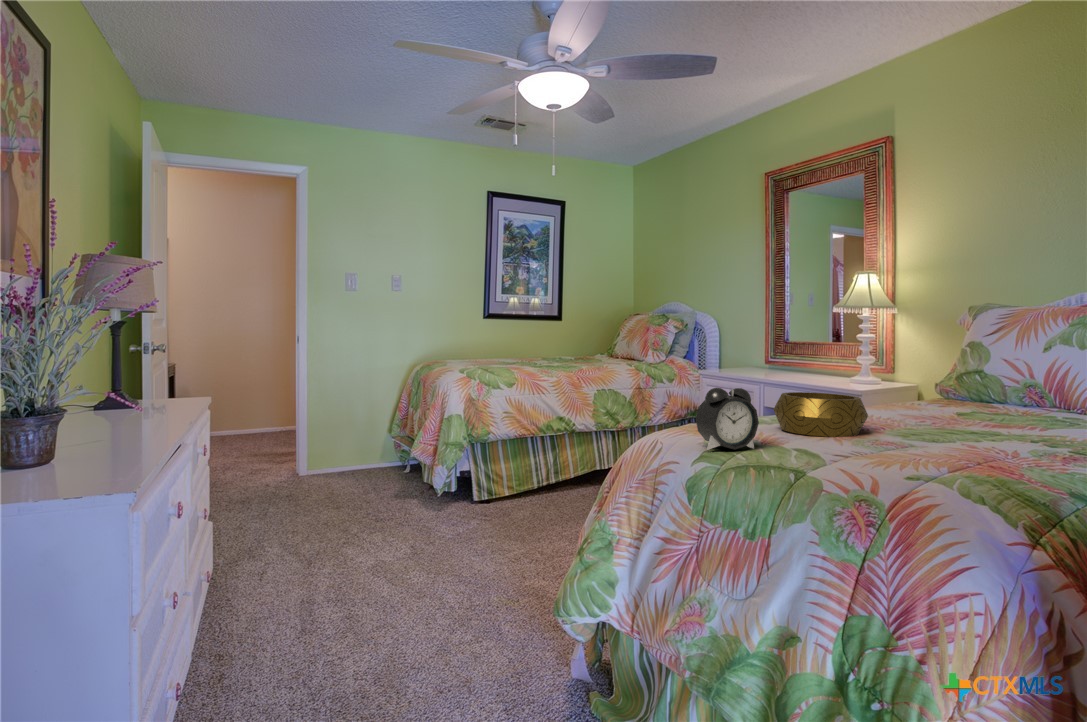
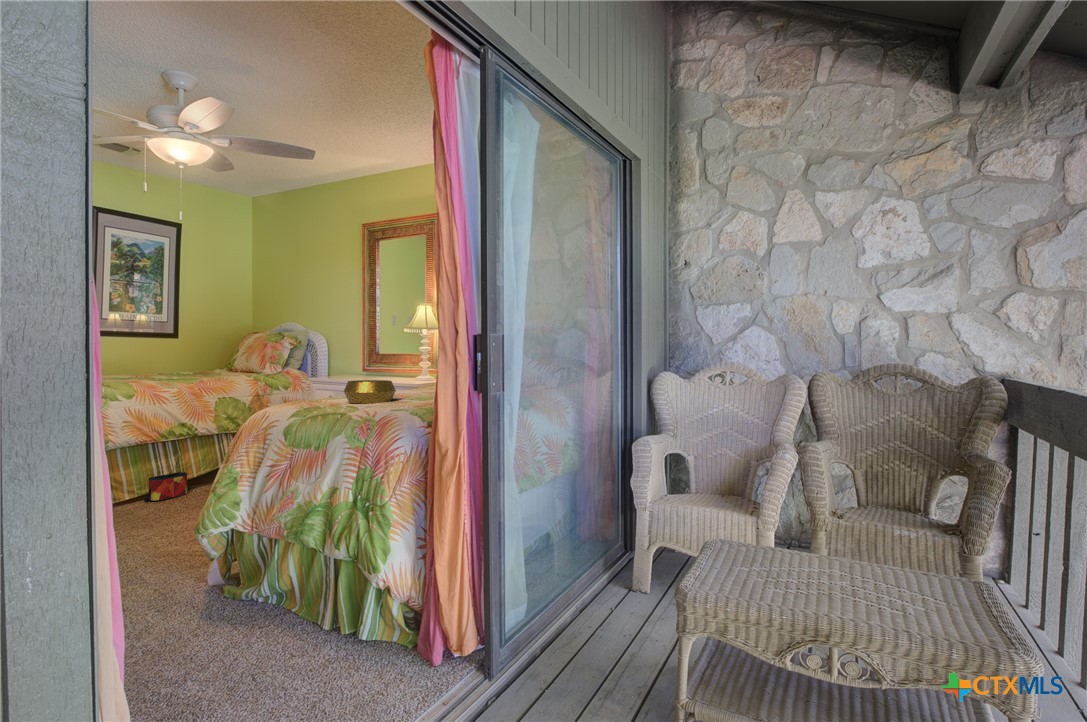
alarm clock: present [696,388,759,450] -> none [290,376,327,412]
bag: none [521,472,563,503] -> present [143,472,187,501]

